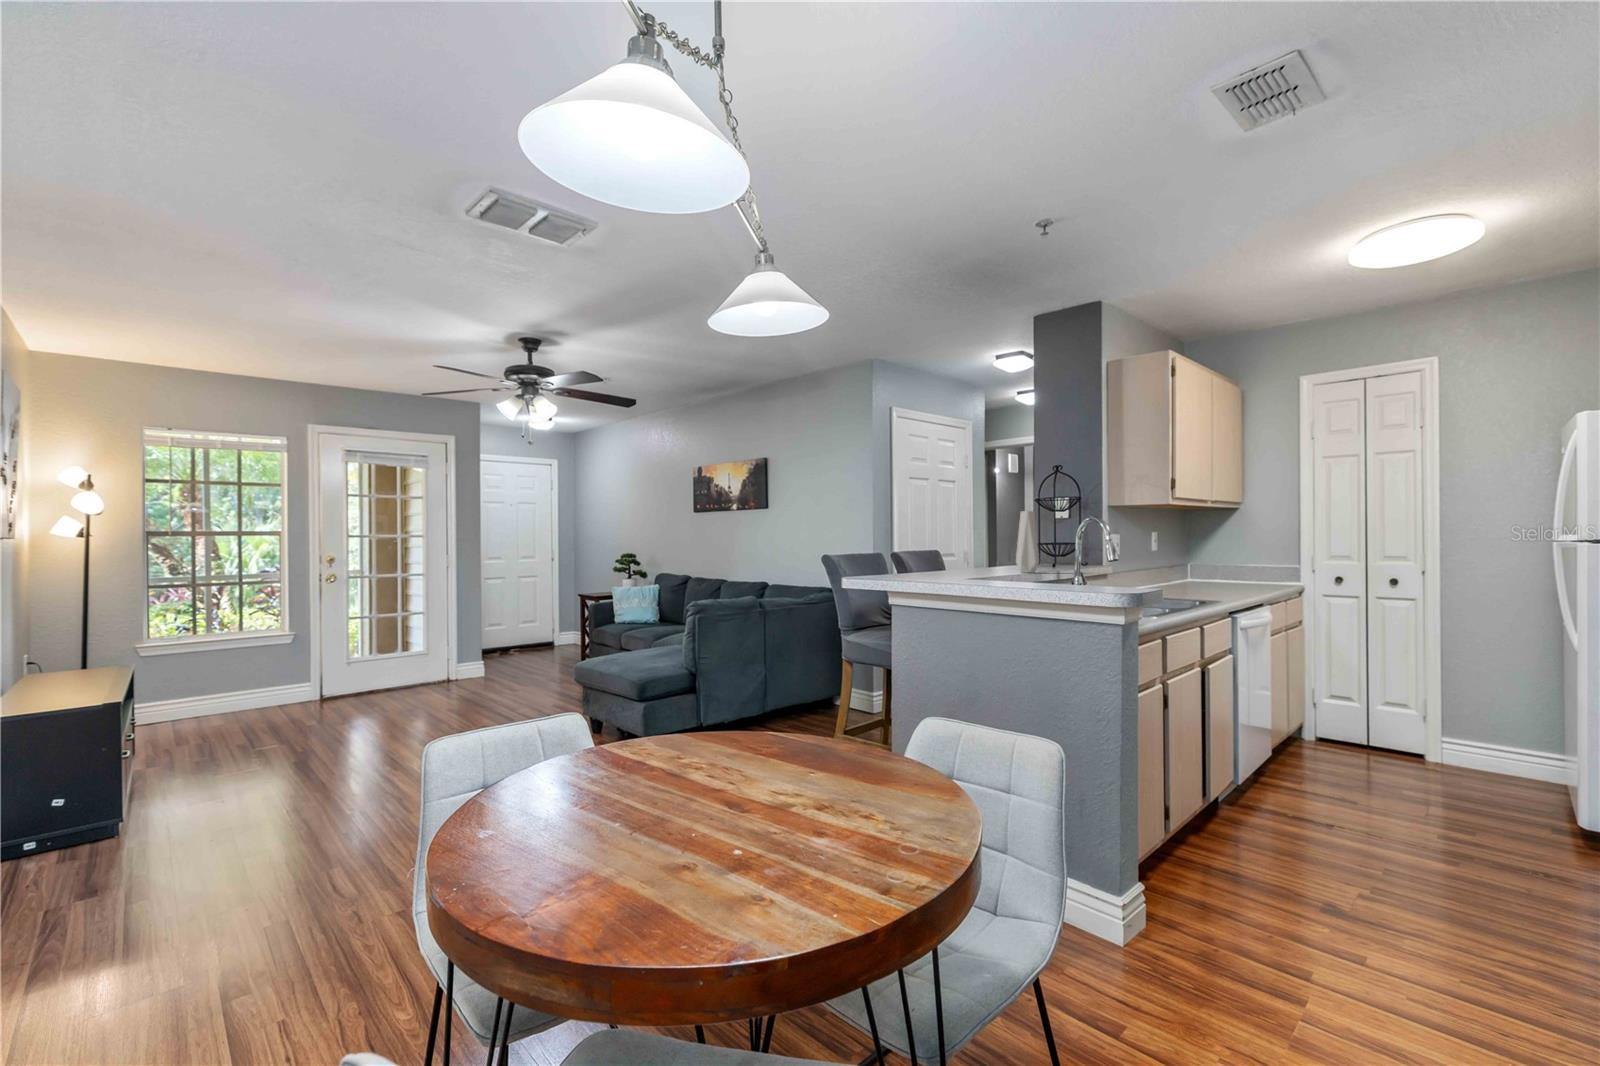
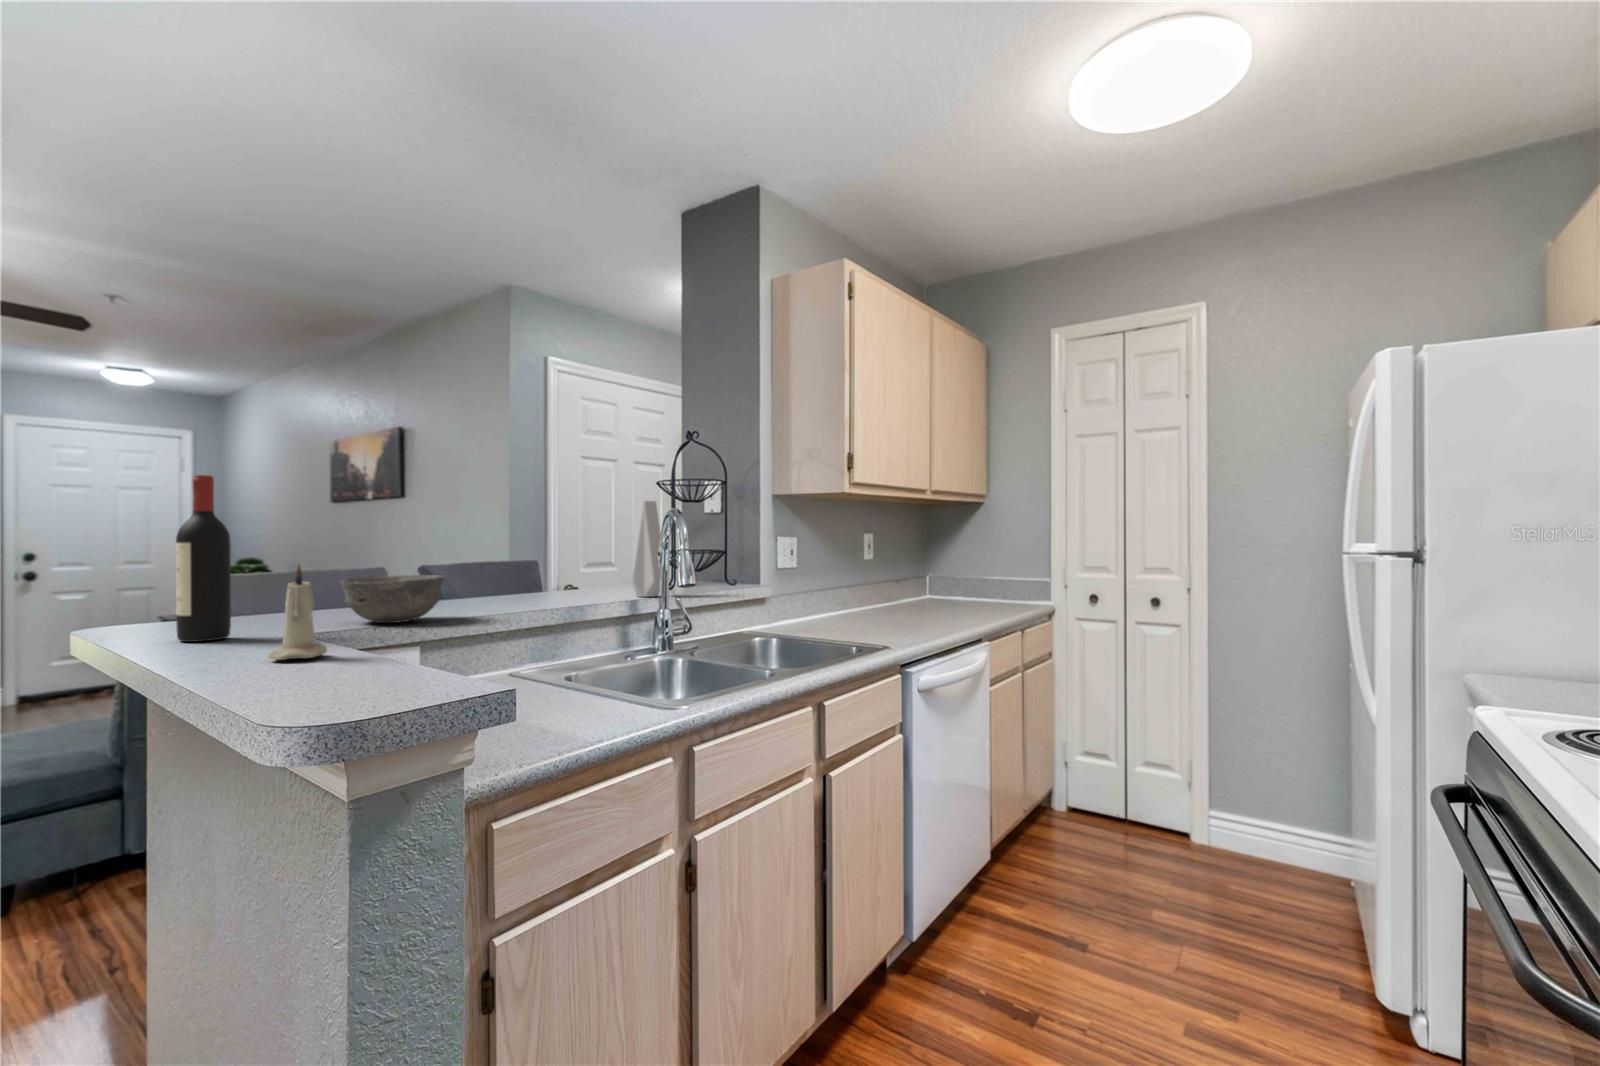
wine bottle: none [908,505,927,582] -> present [176,475,231,642]
candle: none [989,544,1012,586] -> present [268,565,327,660]
bowl: none [932,555,981,579] -> present [341,575,444,623]

